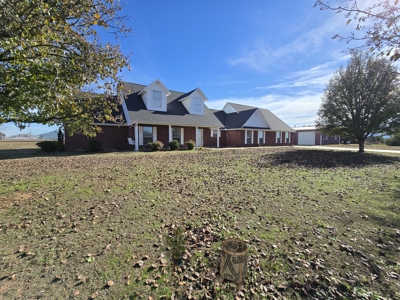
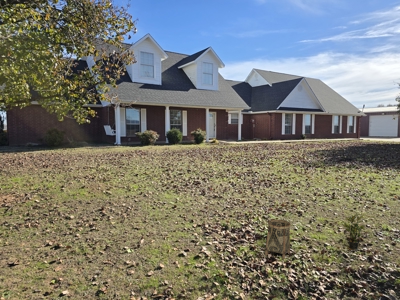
potted plant: present [167,225,188,267] -> present [344,213,365,251]

